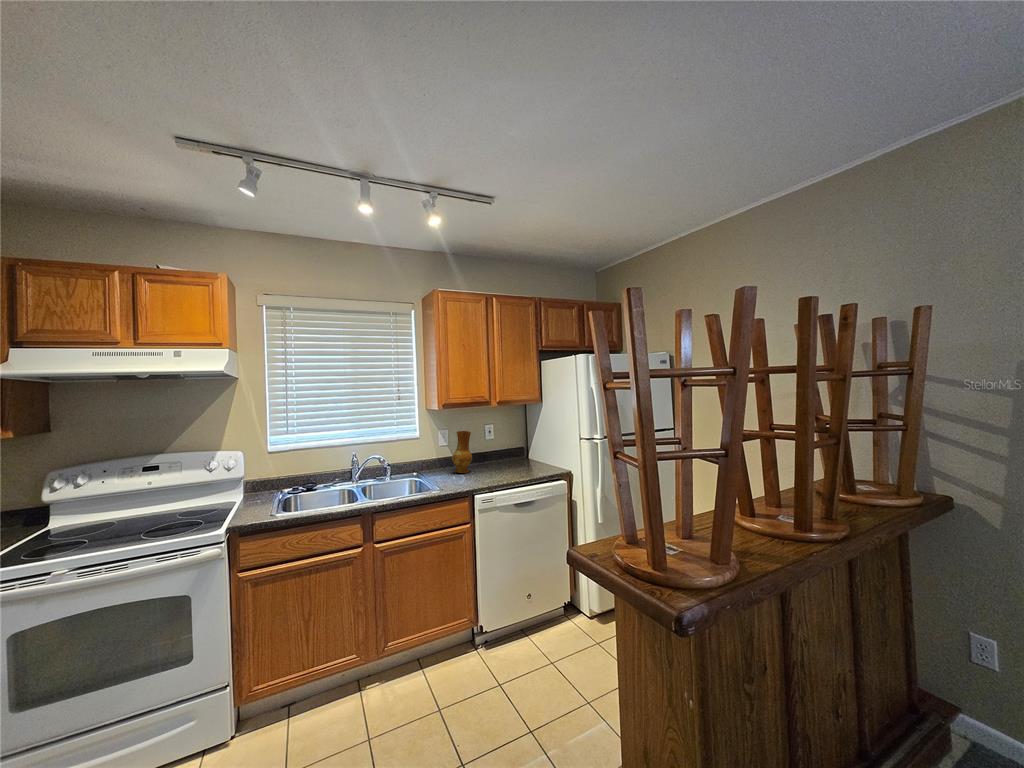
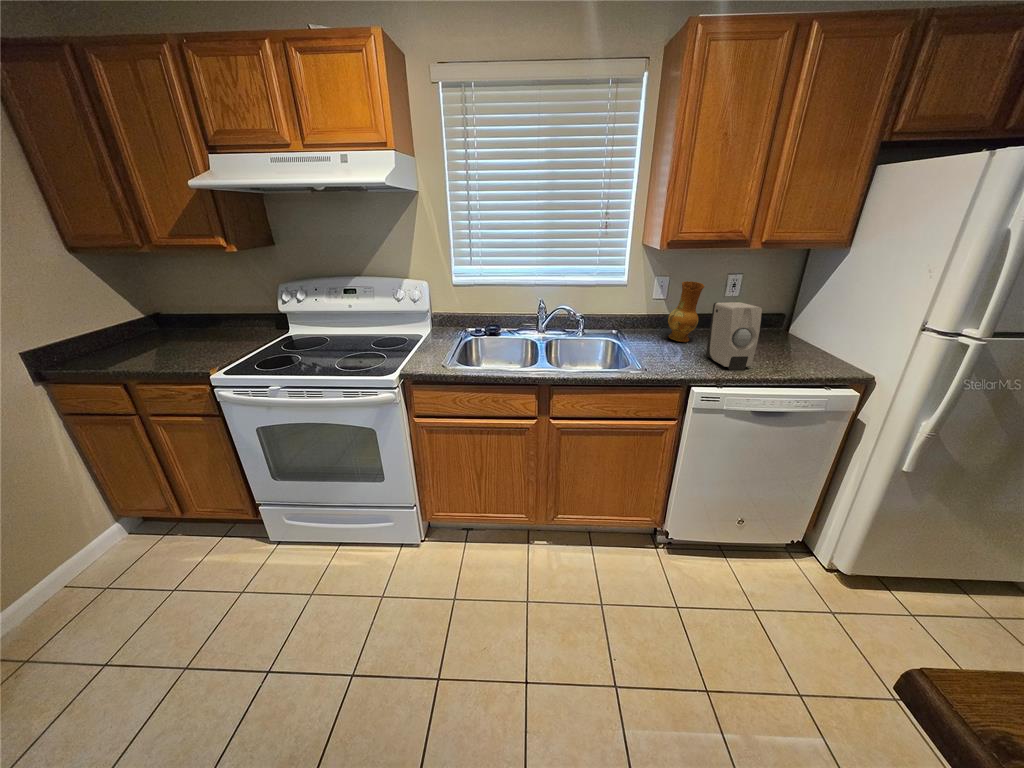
soap dispenser: none [478,438,508,481] -> present [706,302,762,370]

